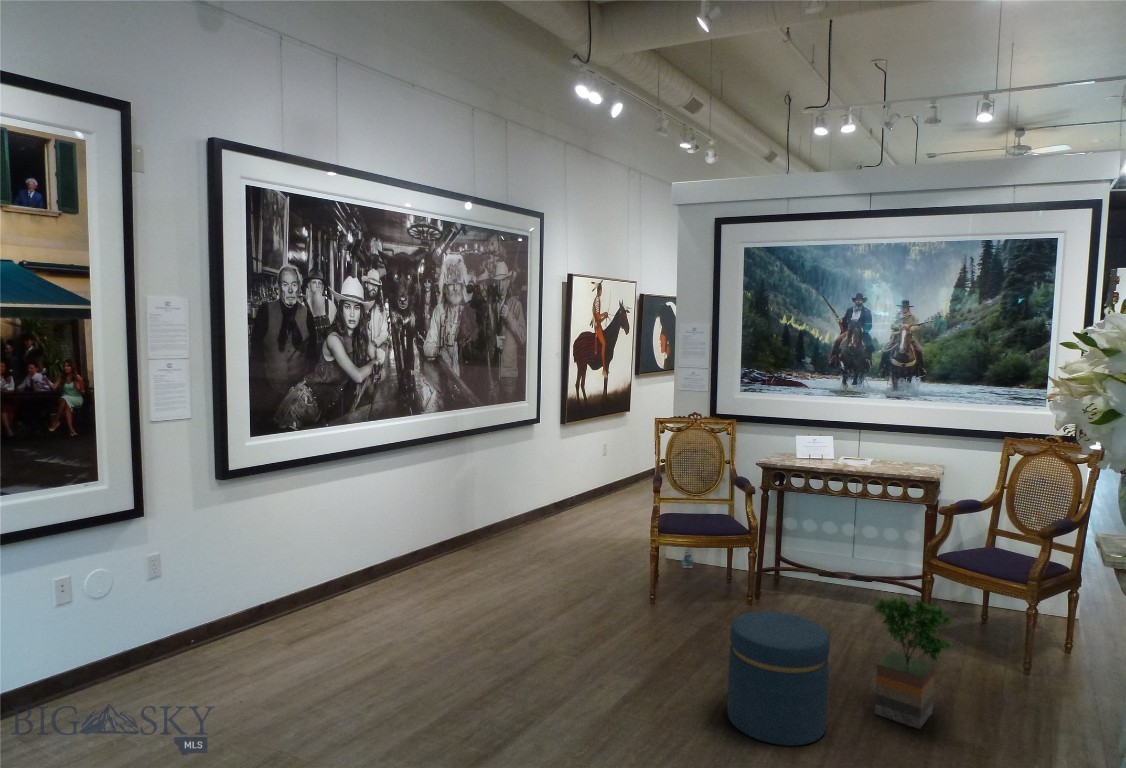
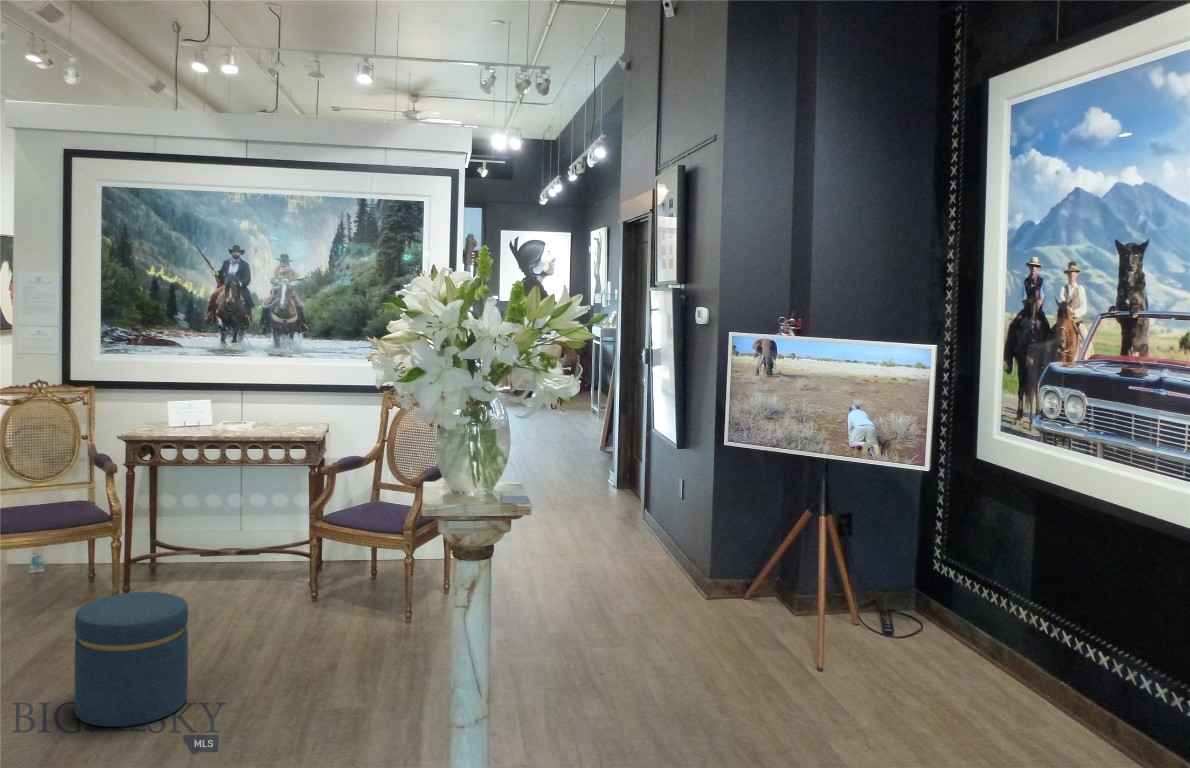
potted tree: present [873,597,953,729] -> none [236,554,315,678]

